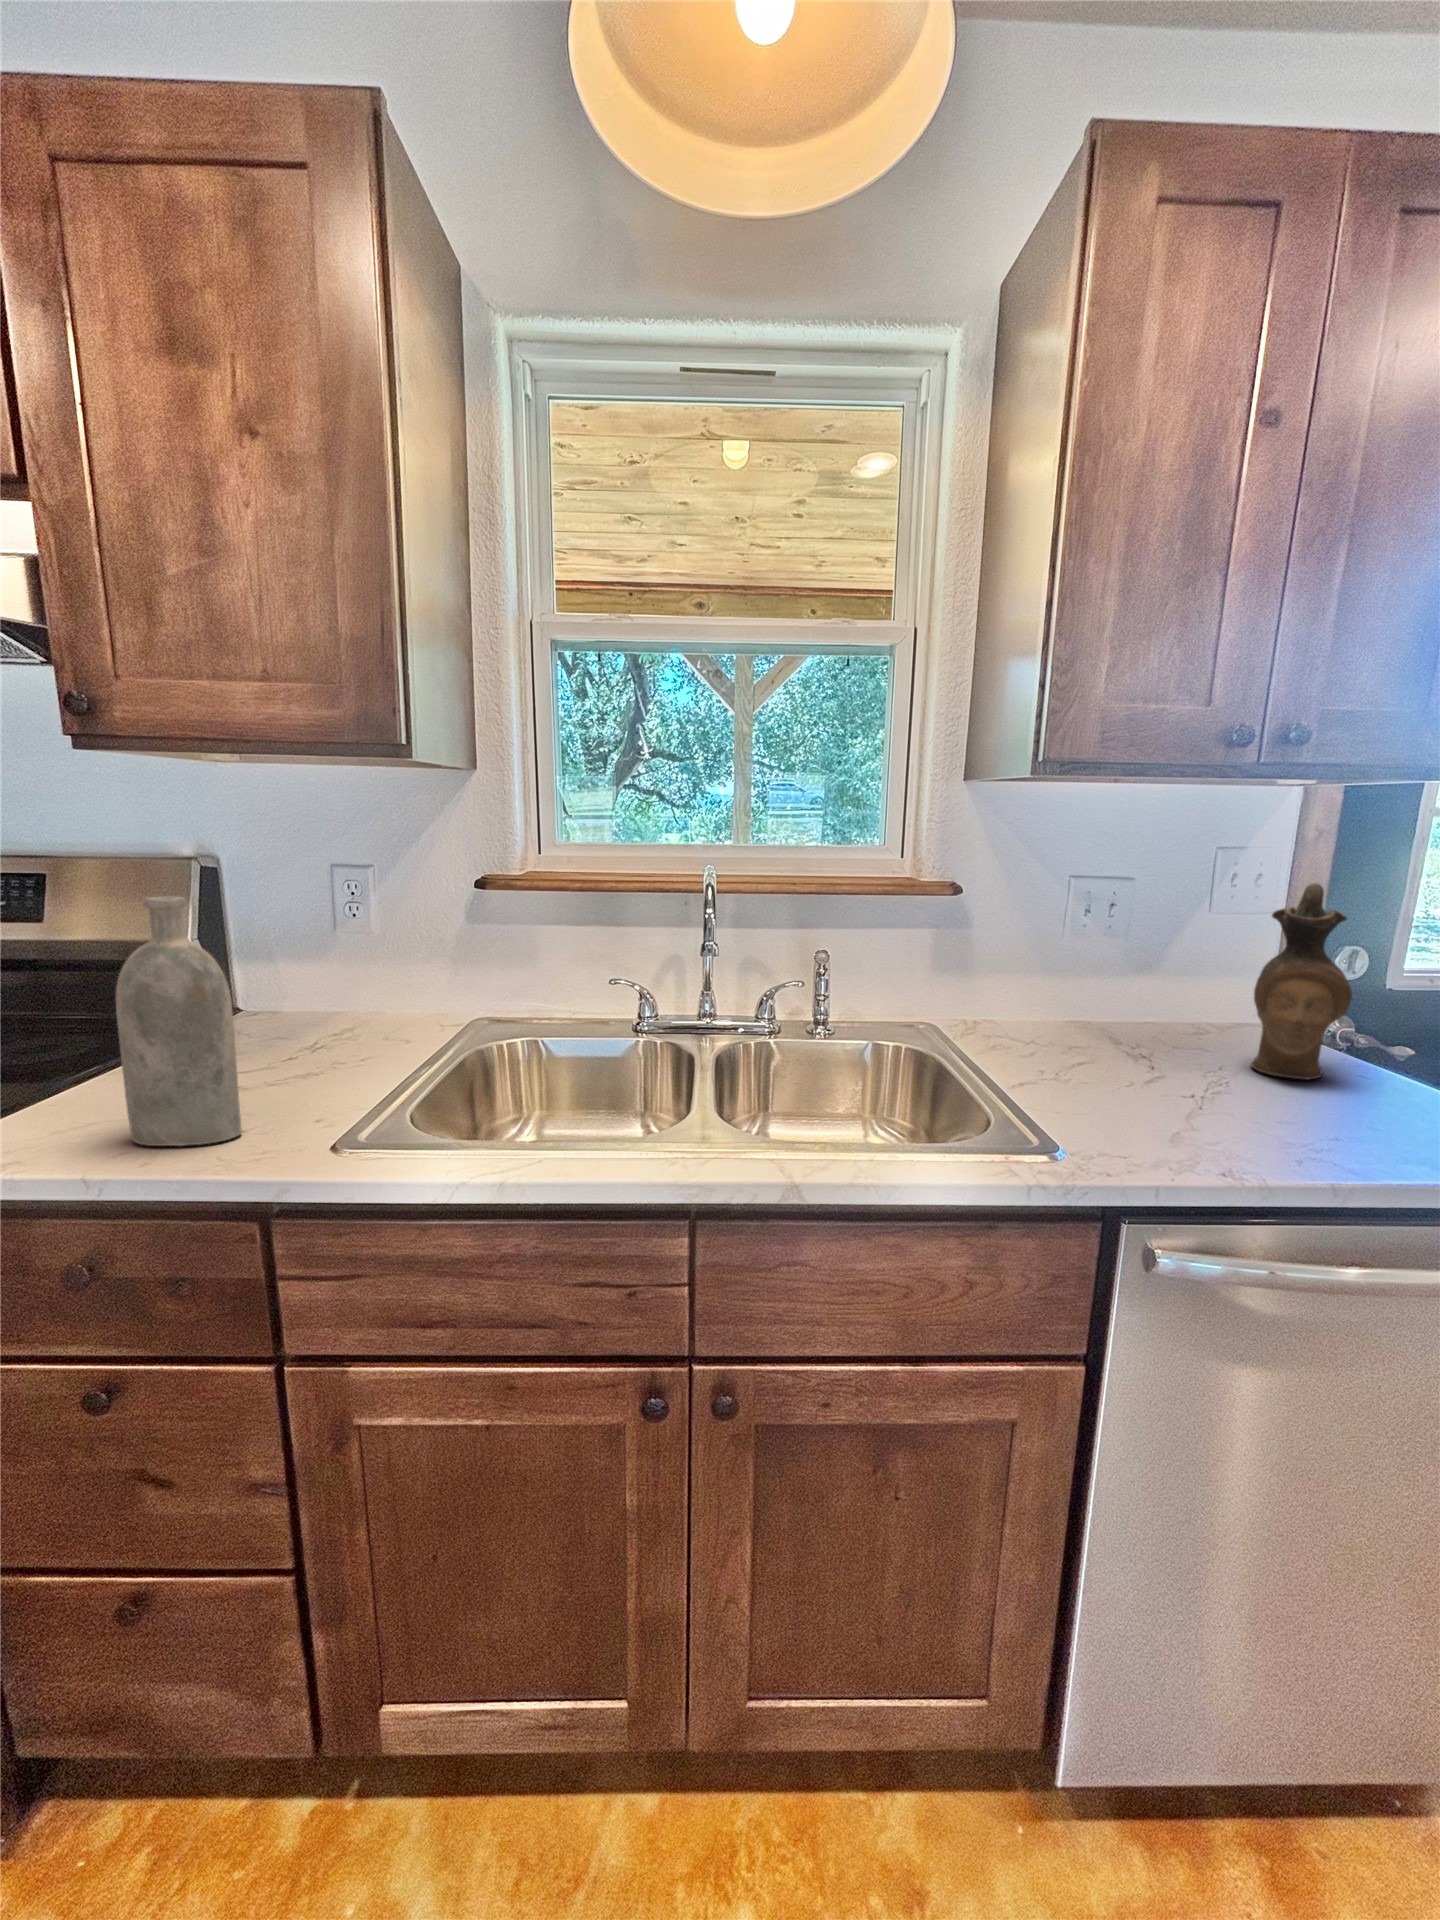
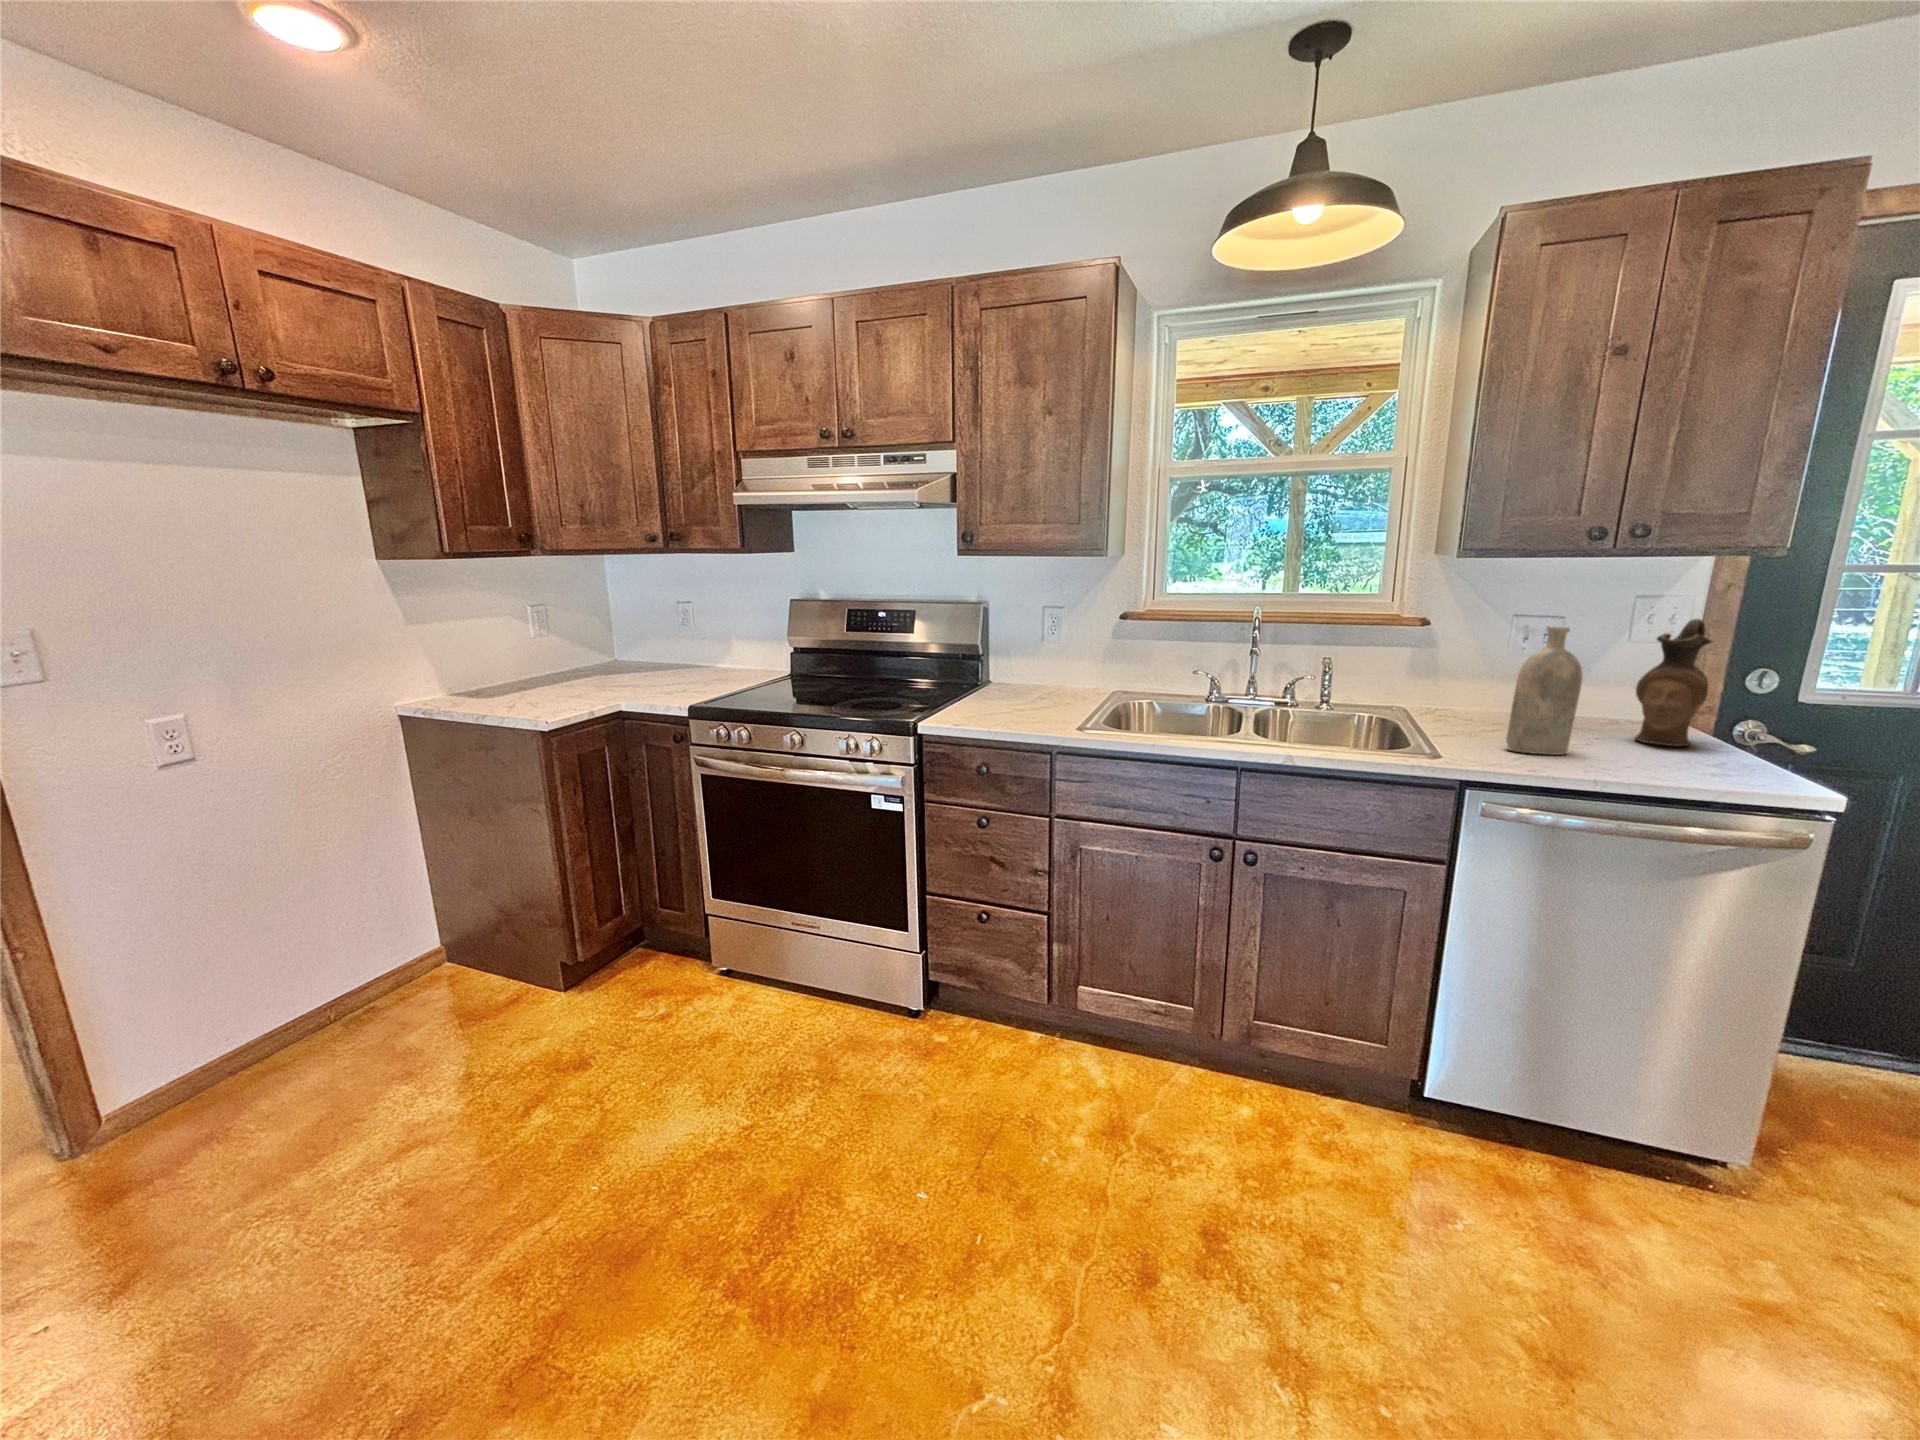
bottle: present [116,897,242,1146] -> present [1506,627,1582,755]

